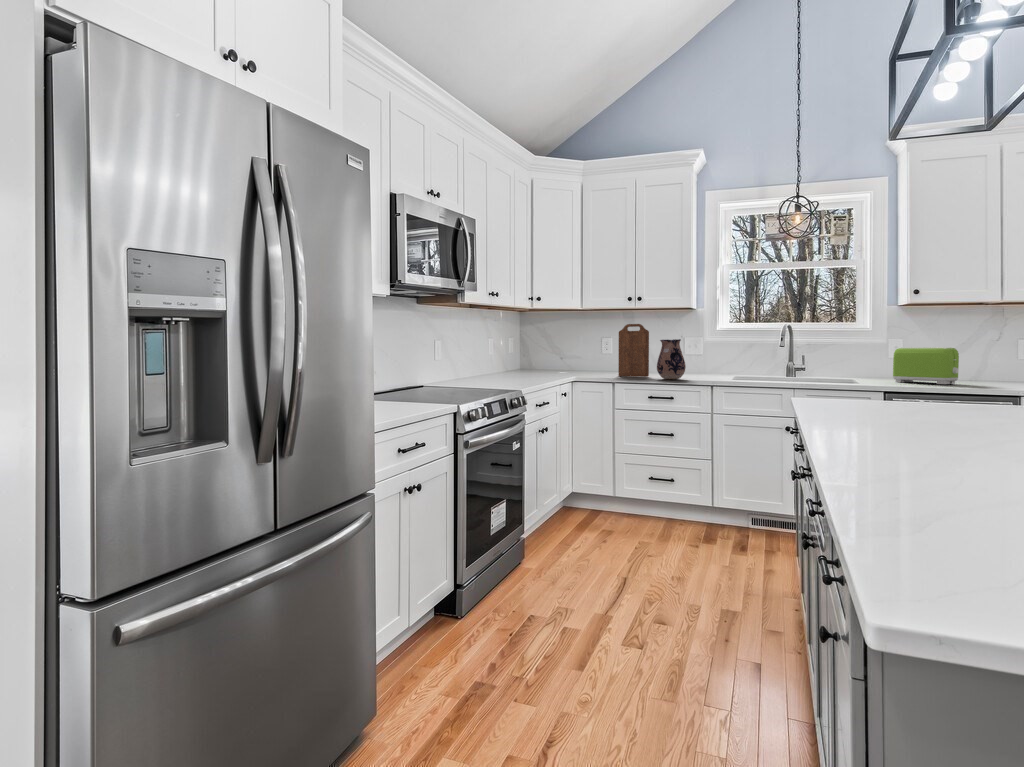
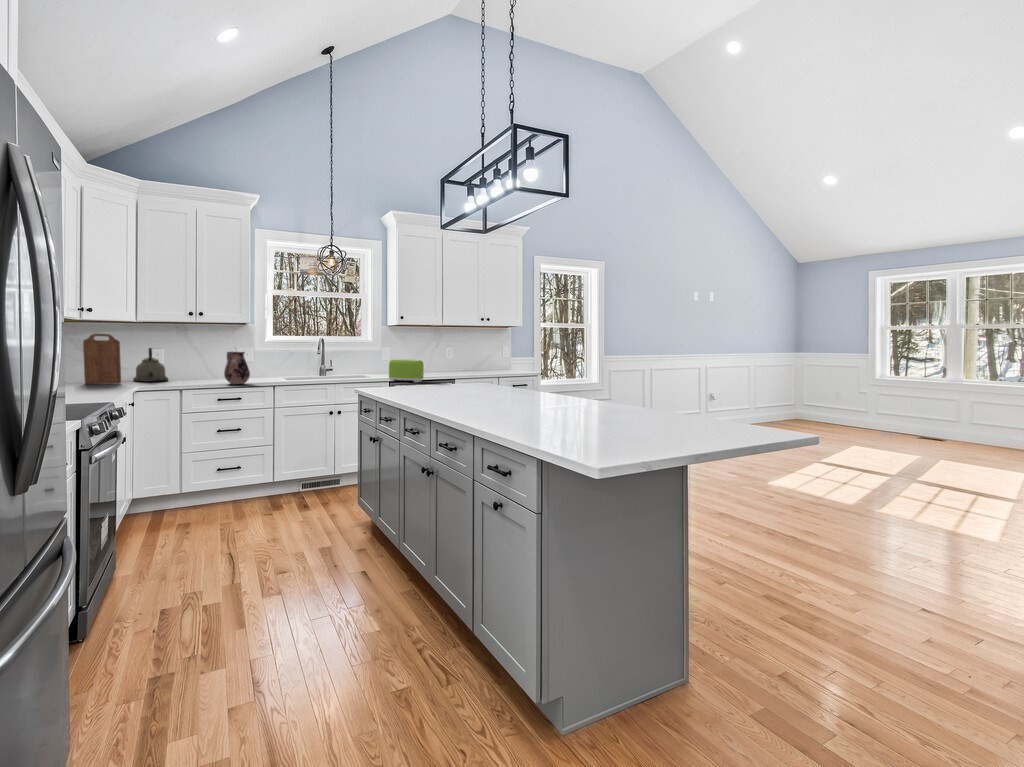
cutting board: present [618,324,649,377] -> present [83,334,121,384]
kettle: none [577,339,609,375] -> present [133,348,168,381]

